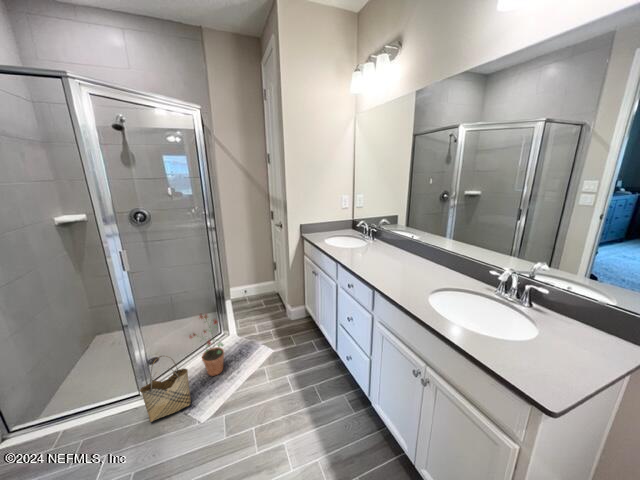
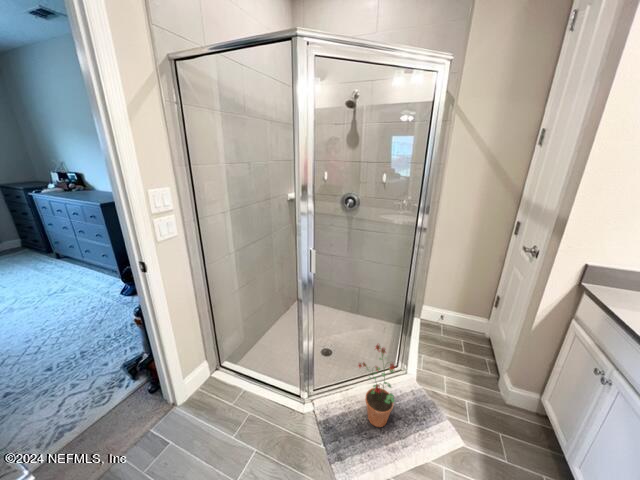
woven basket: present [140,356,191,422] -> none [294,377,344,452]

